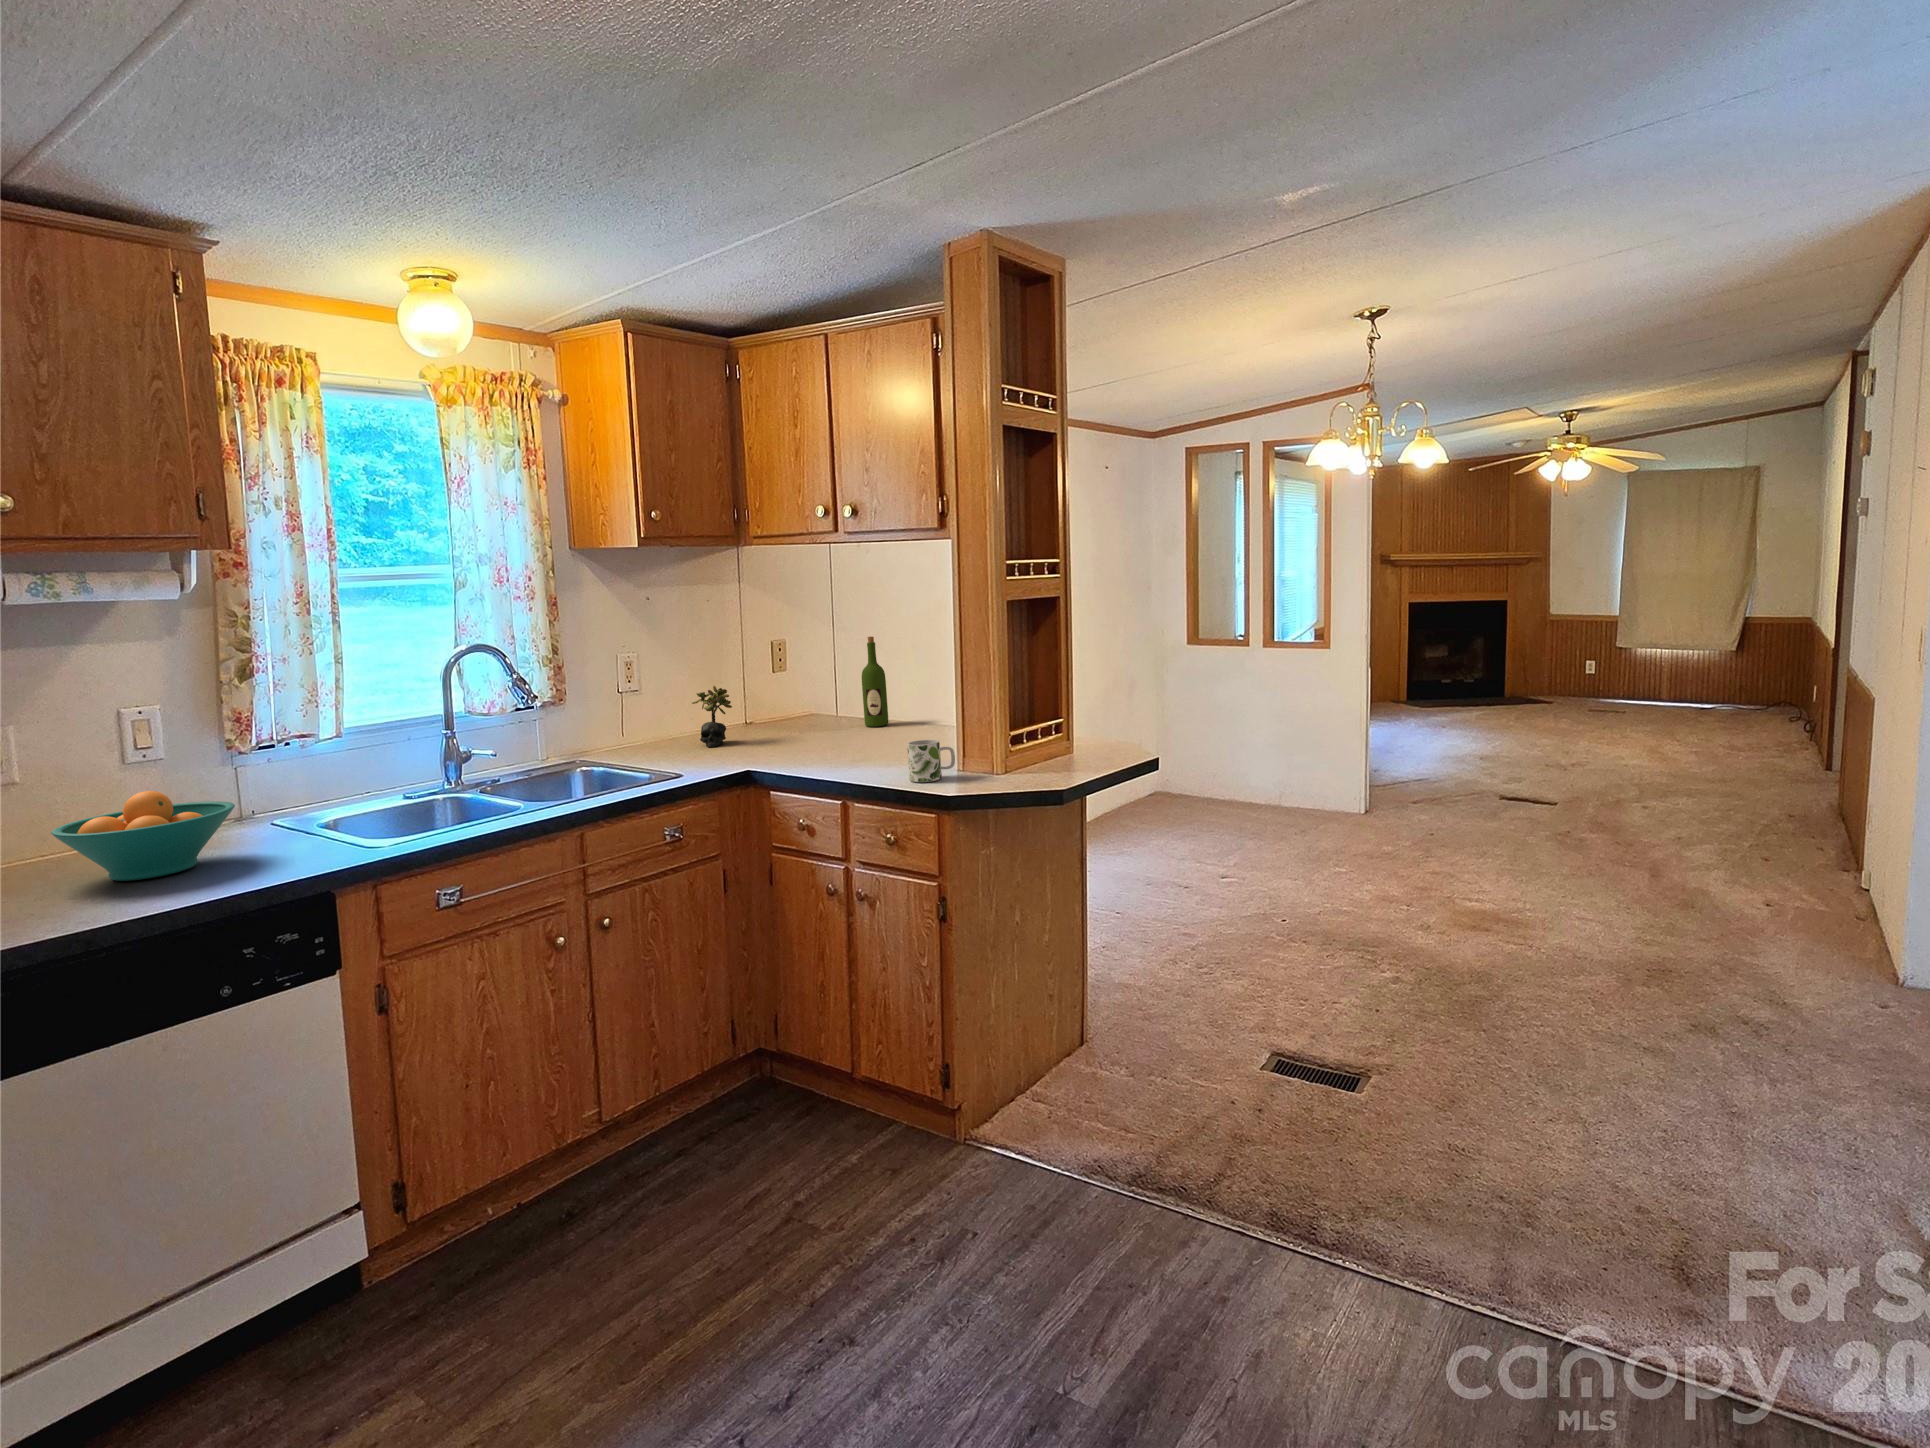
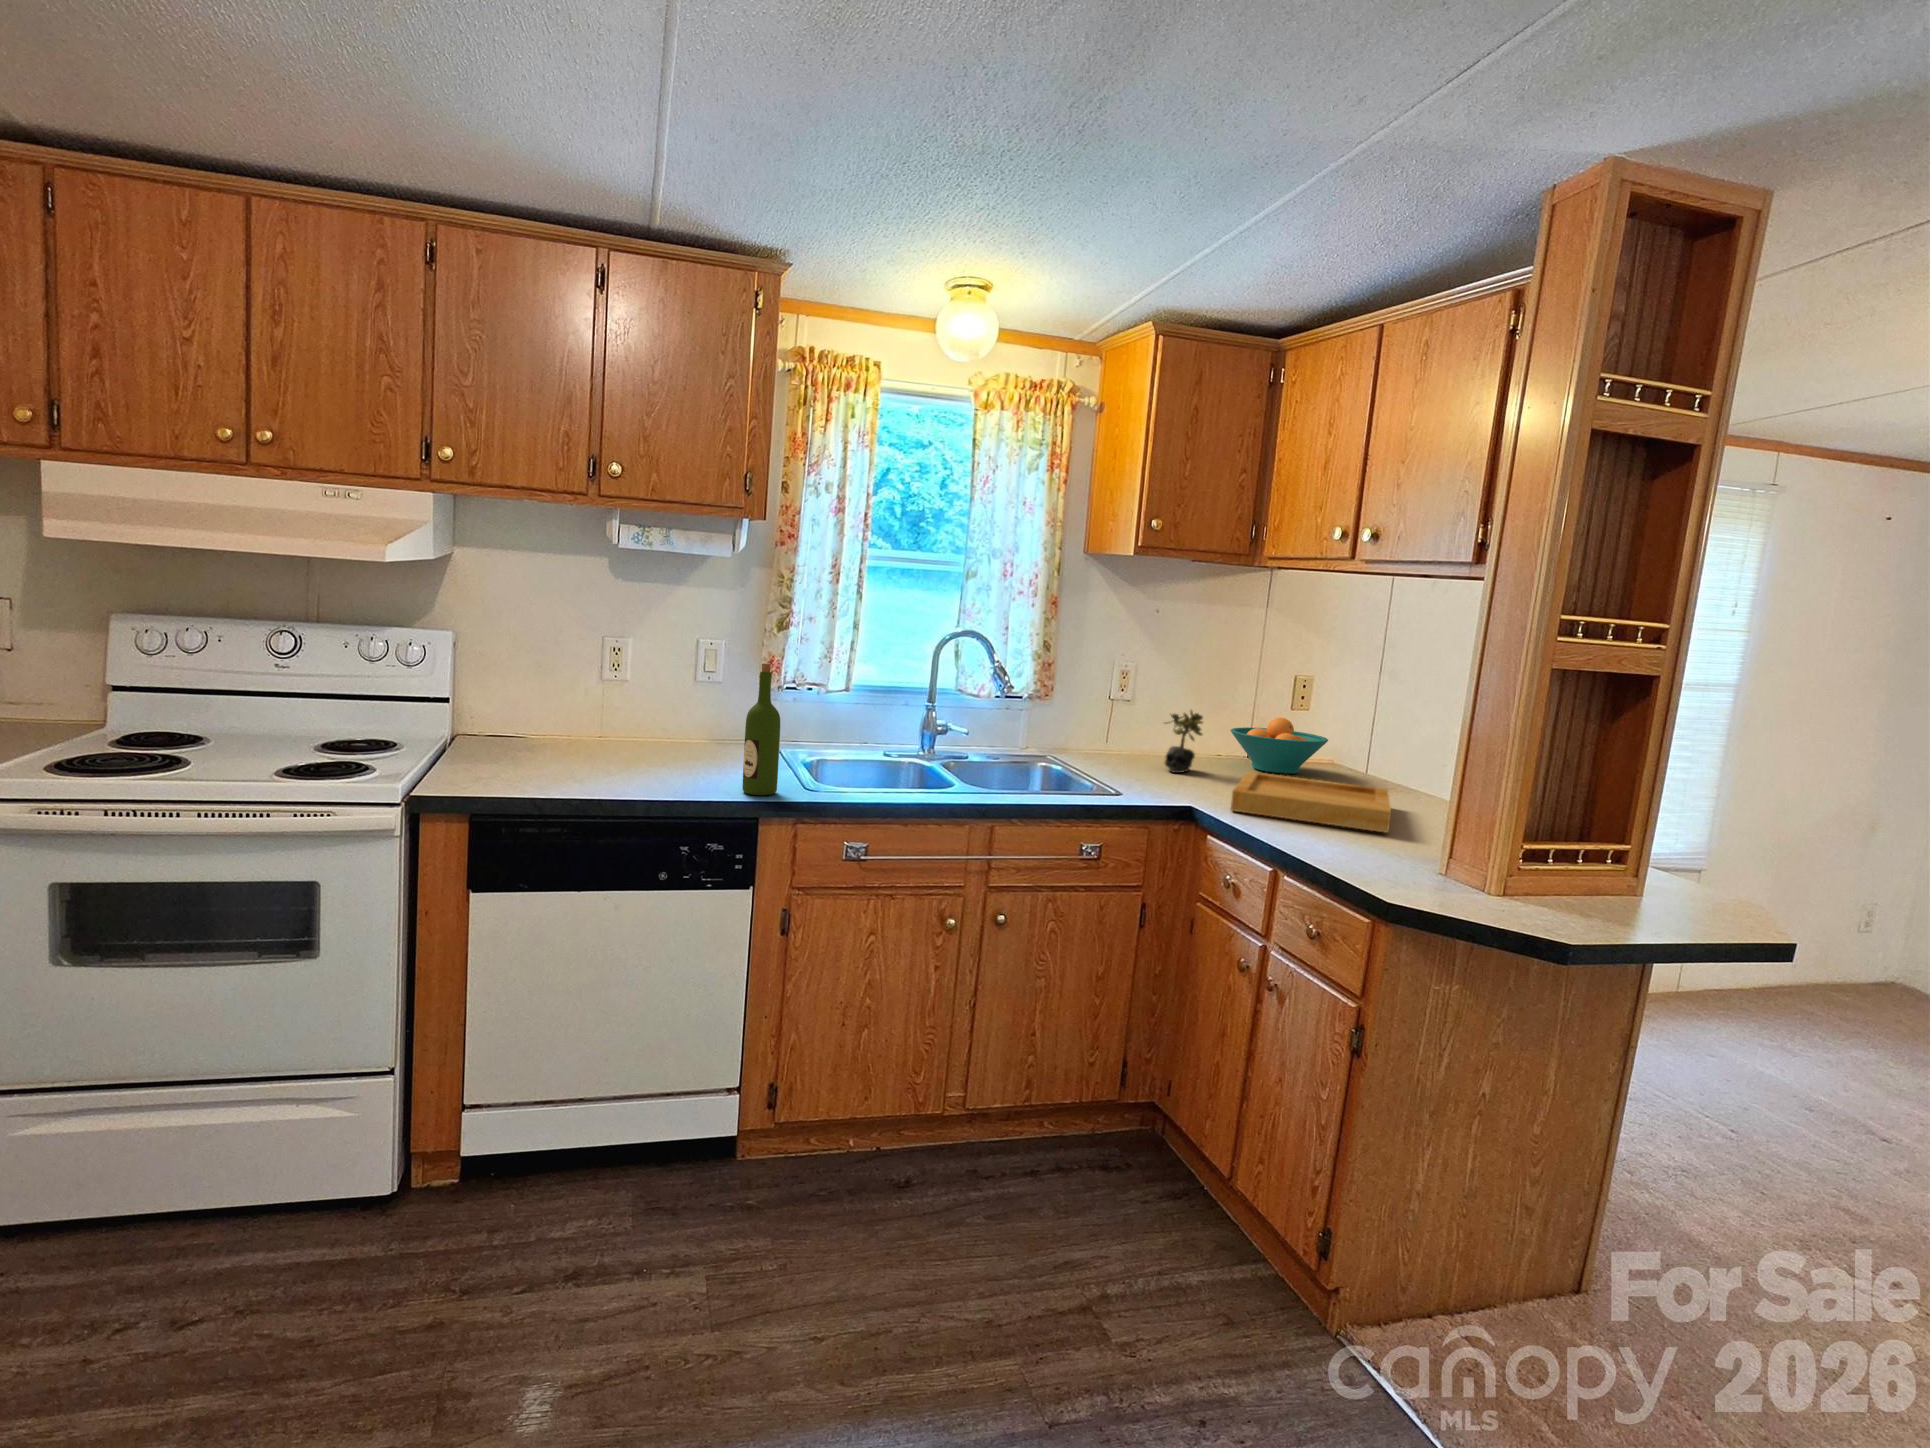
wine bottle: present [862,637,888,727] -> present [742,663,780,795]
tray: none [780,720,913,764] -> present [1231,772,1391,833]
mug: present [907,740,955,782] -> none [1353,820,1422,876]
fruit bowl: present [51,791,235,881] -> present [1230,718,1328,774]

